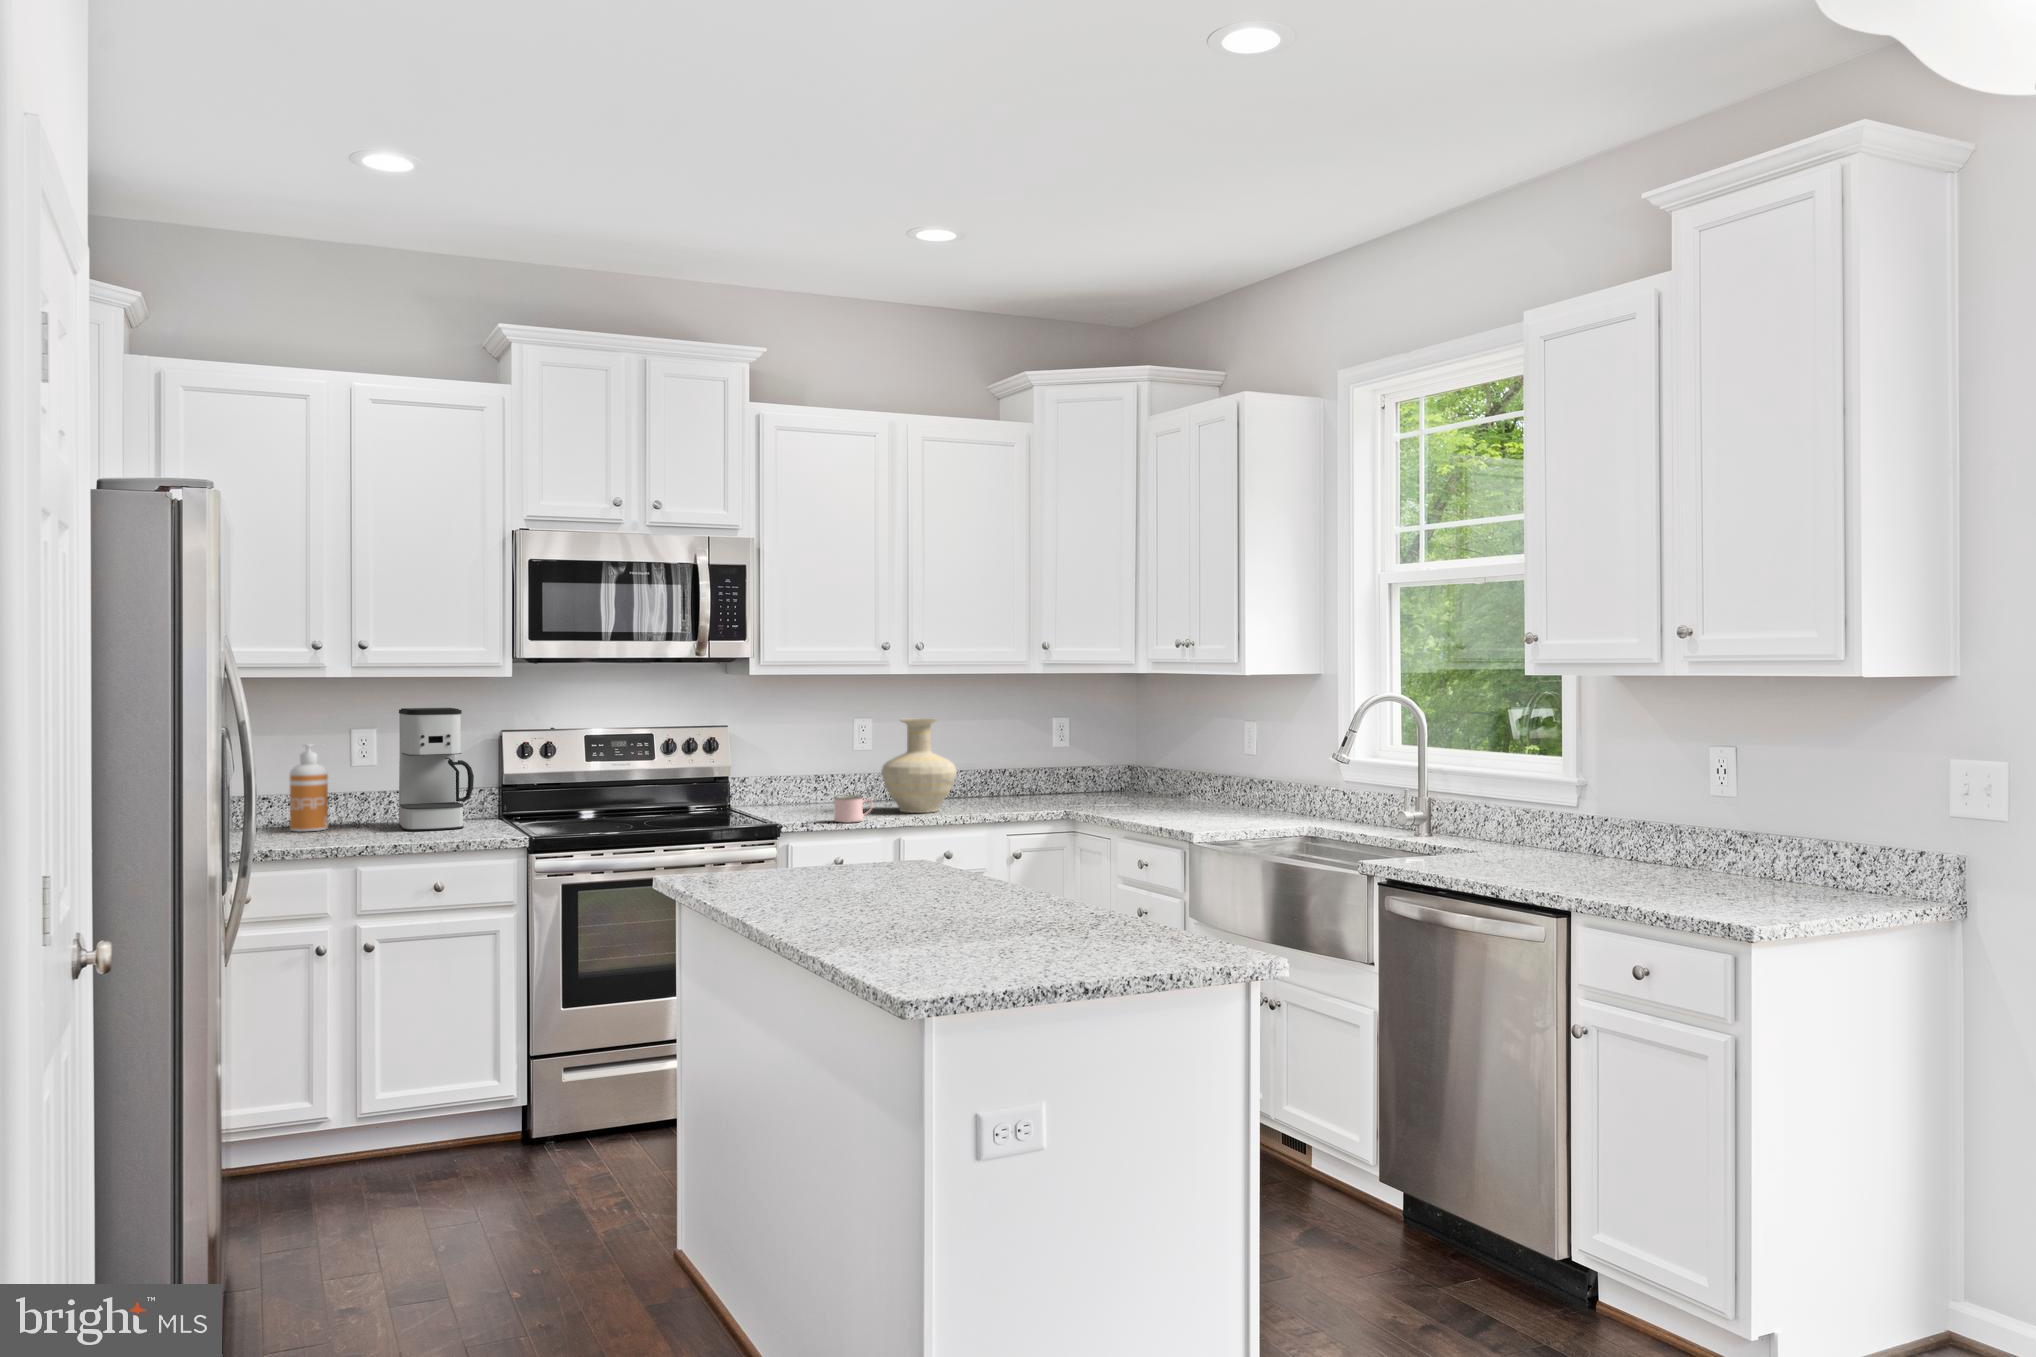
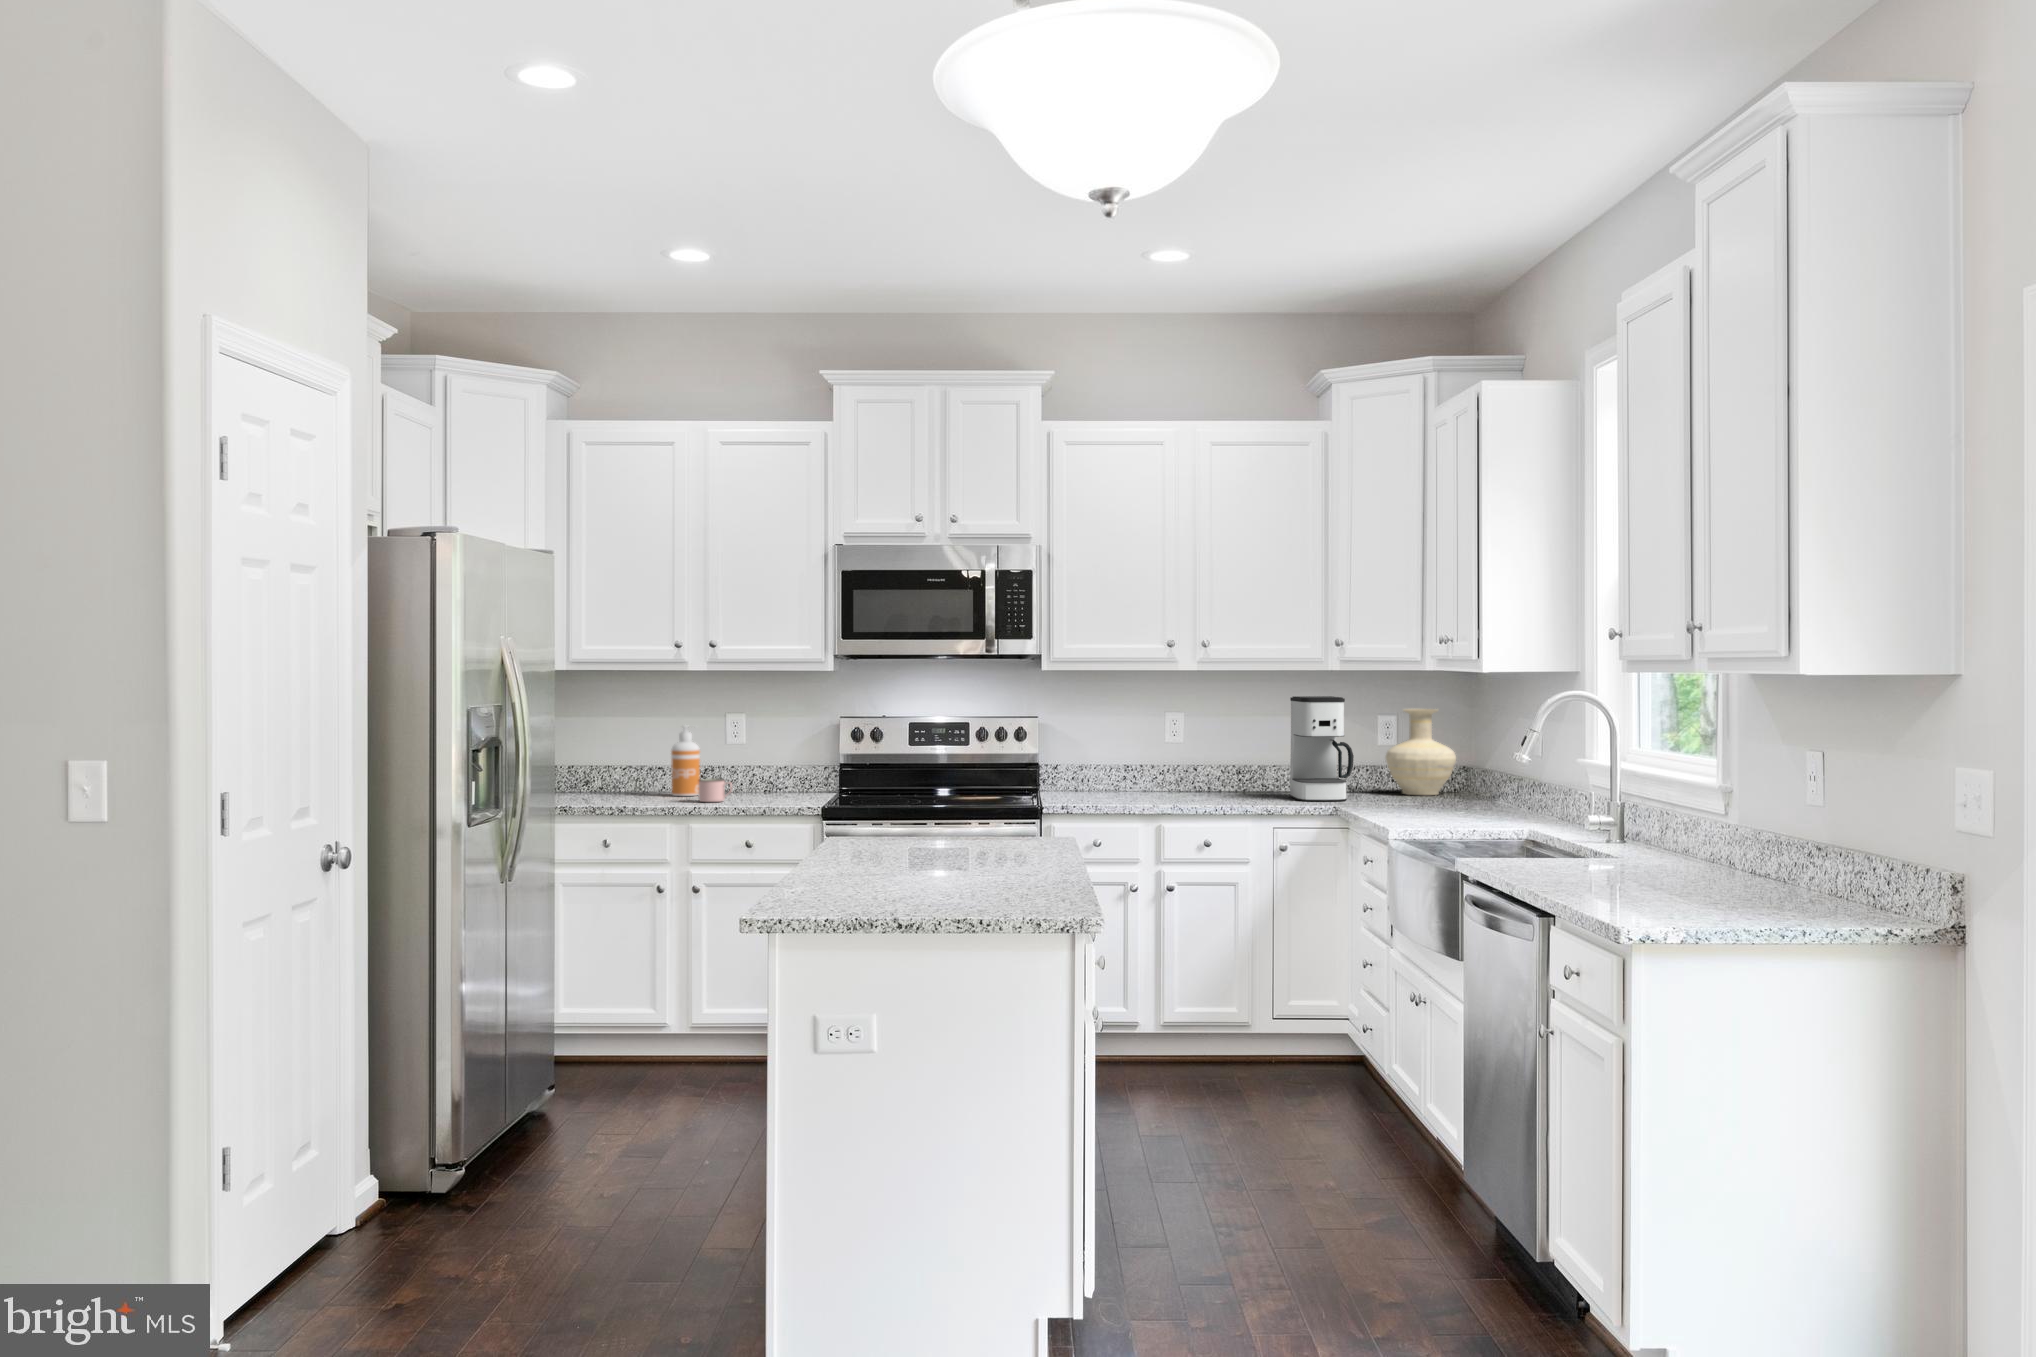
coffee maker: present [399,708,474,831] -> present [1290,696,1354,801]
vase: present [881,719,956,813] -> present [1386,709,1456,795]
mug: present [834,795,873,823] -> present [698,778,732,802]

